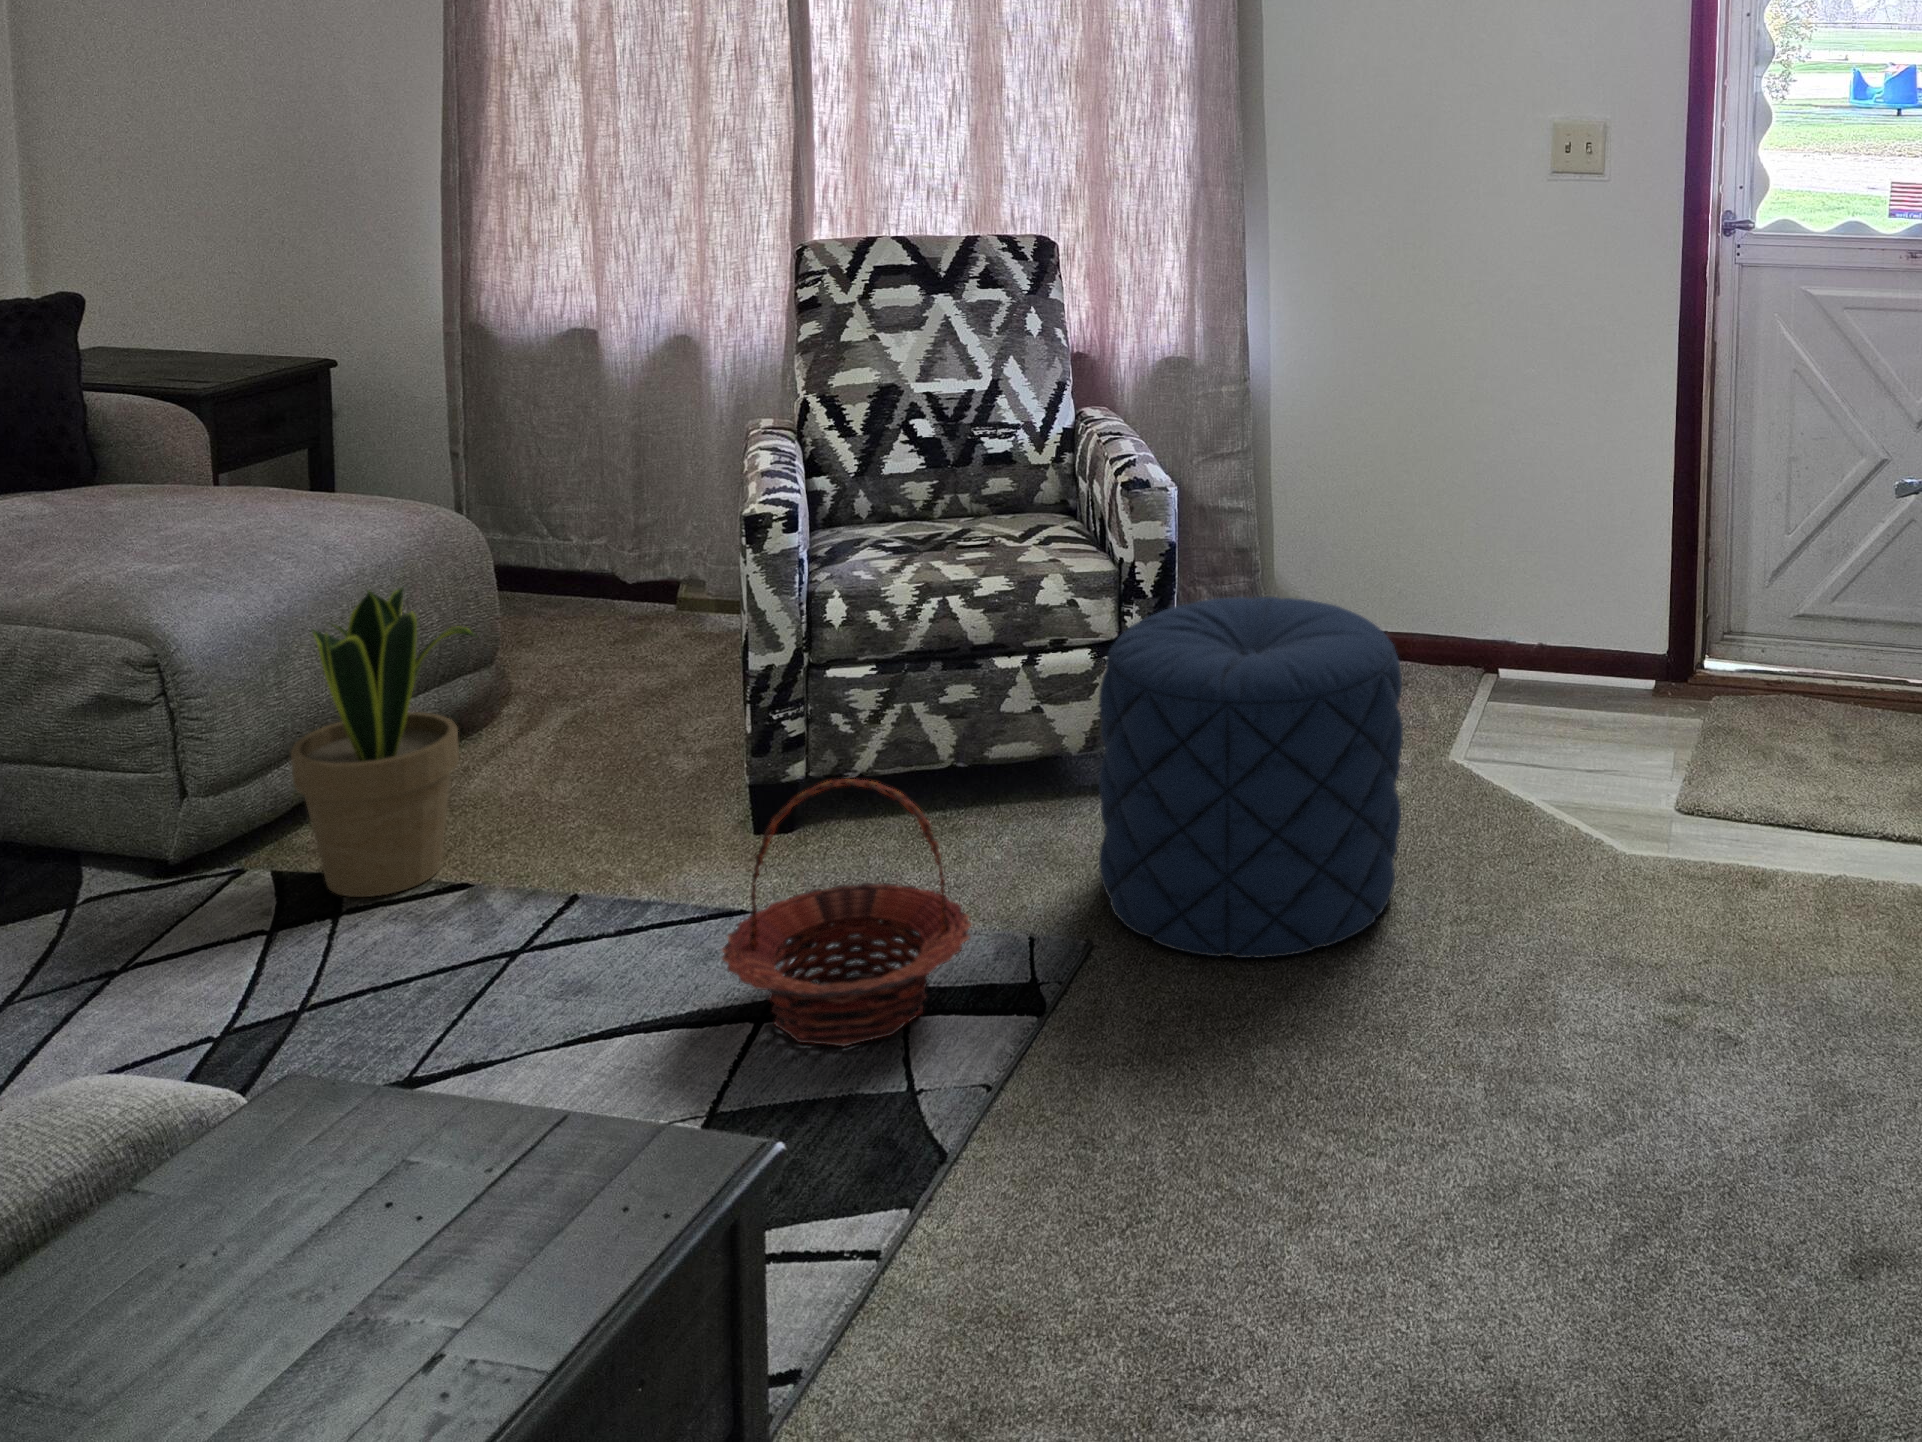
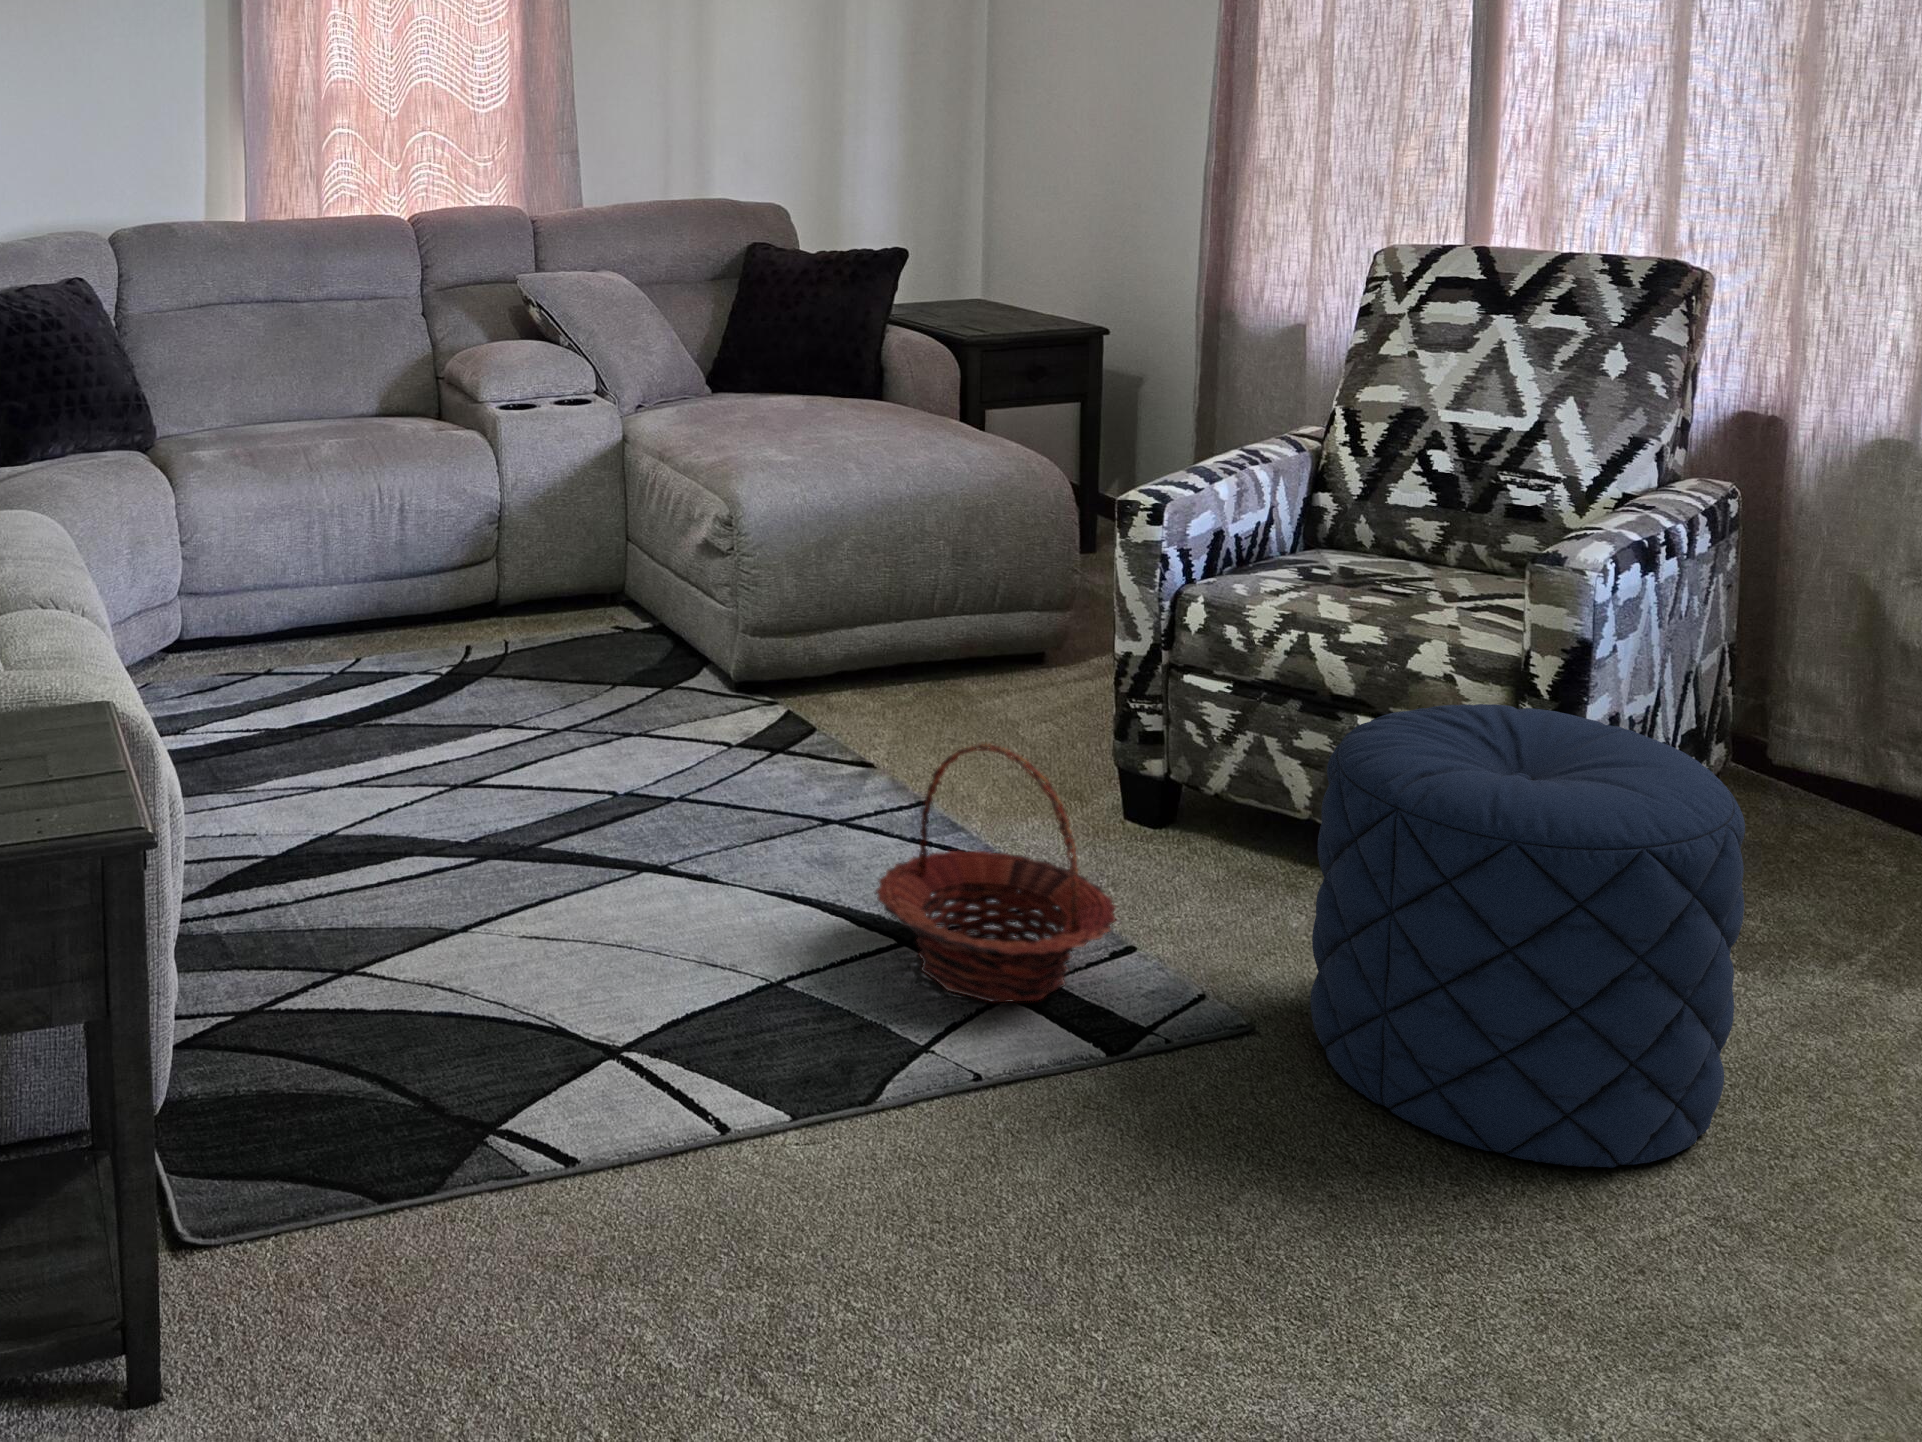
potted plant: present [291,587,476,897] -> none [767,497,908,750]

